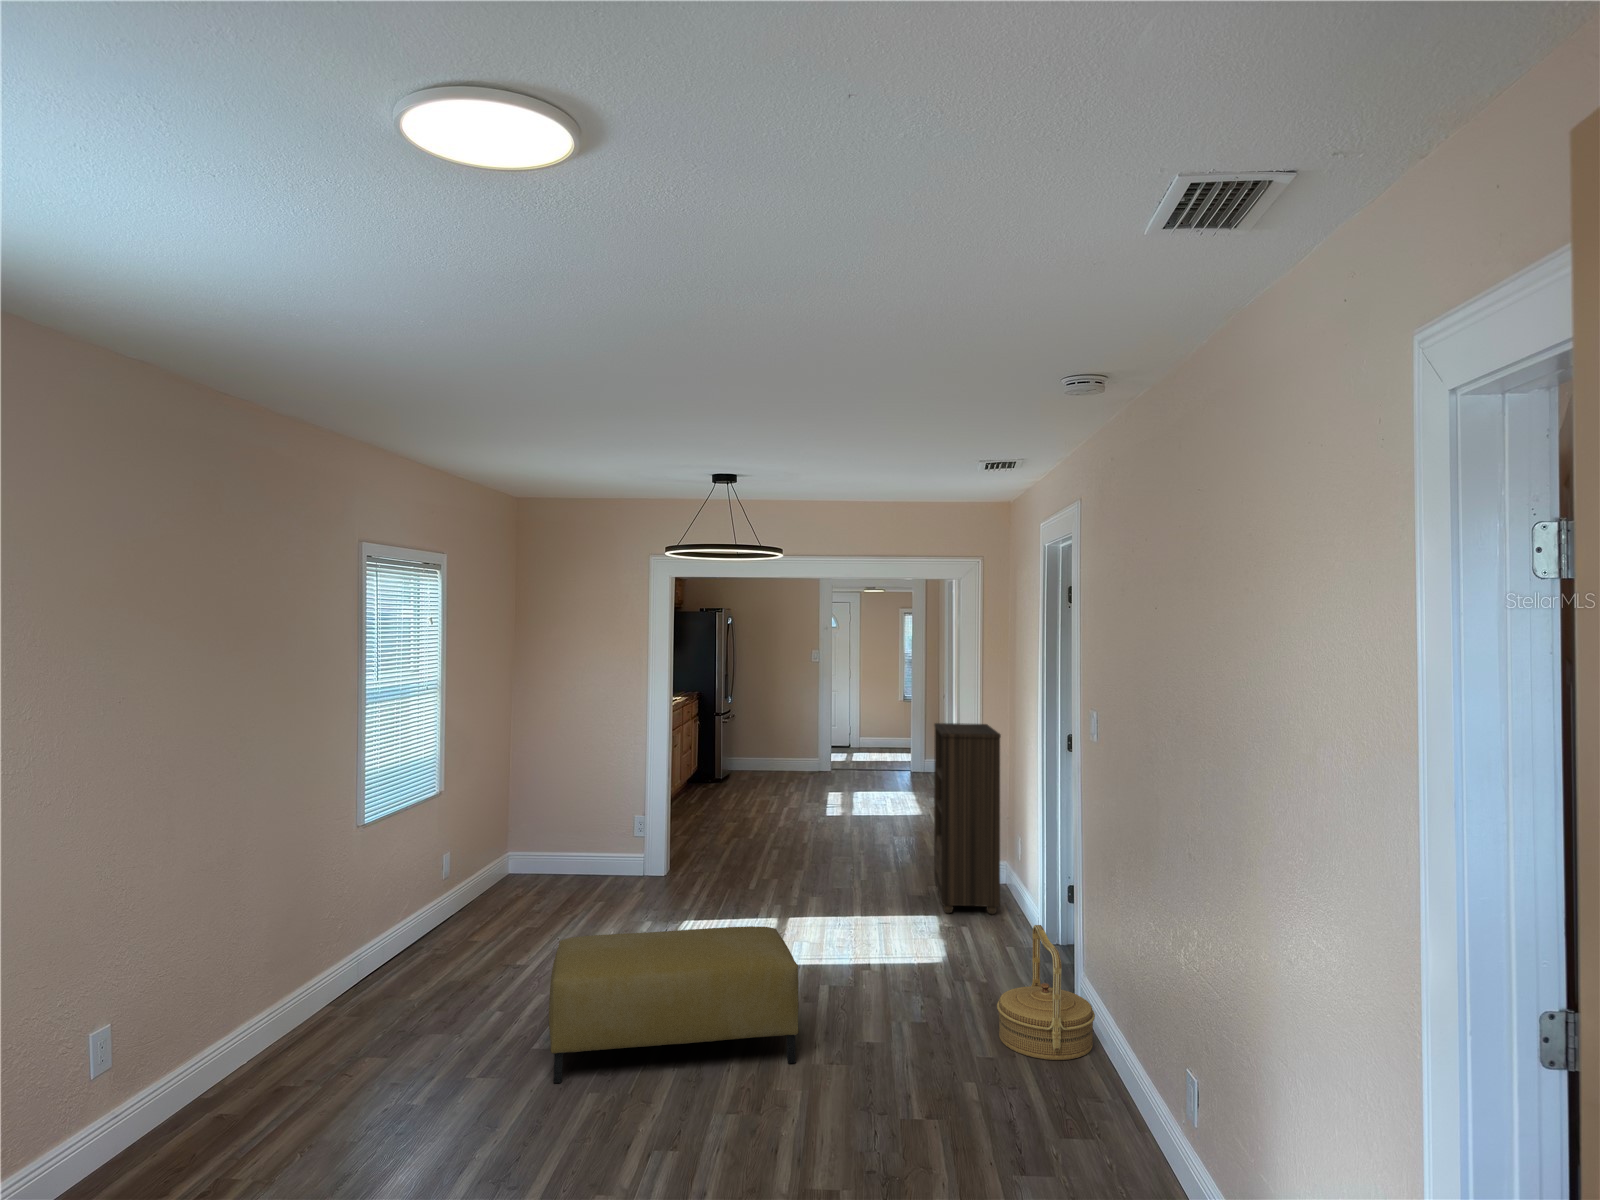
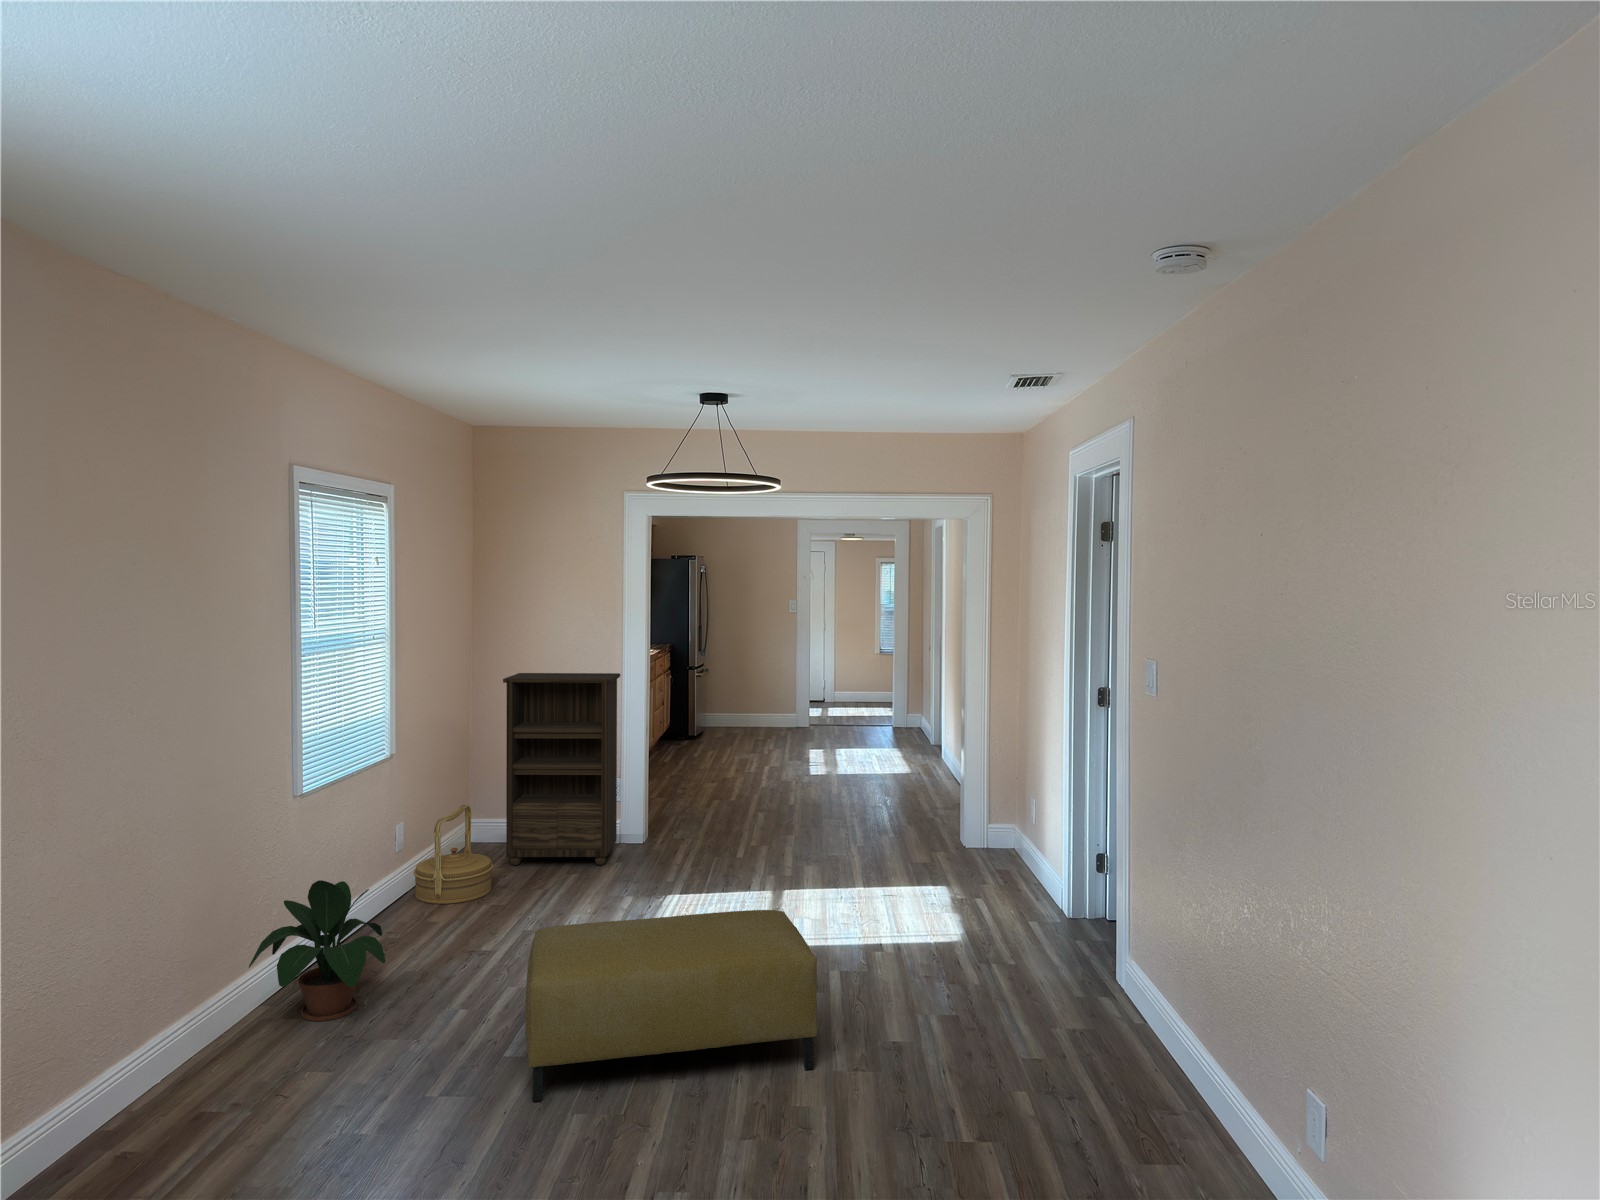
bookshelf: present [934,723,1001,914] -> present [503,673,620,865]
potted plant: none [318,895,433,1018] -> present [249,880,385,1021]
woven basket: present [997,925,1095,1060] -> present [414,805,493,904]

